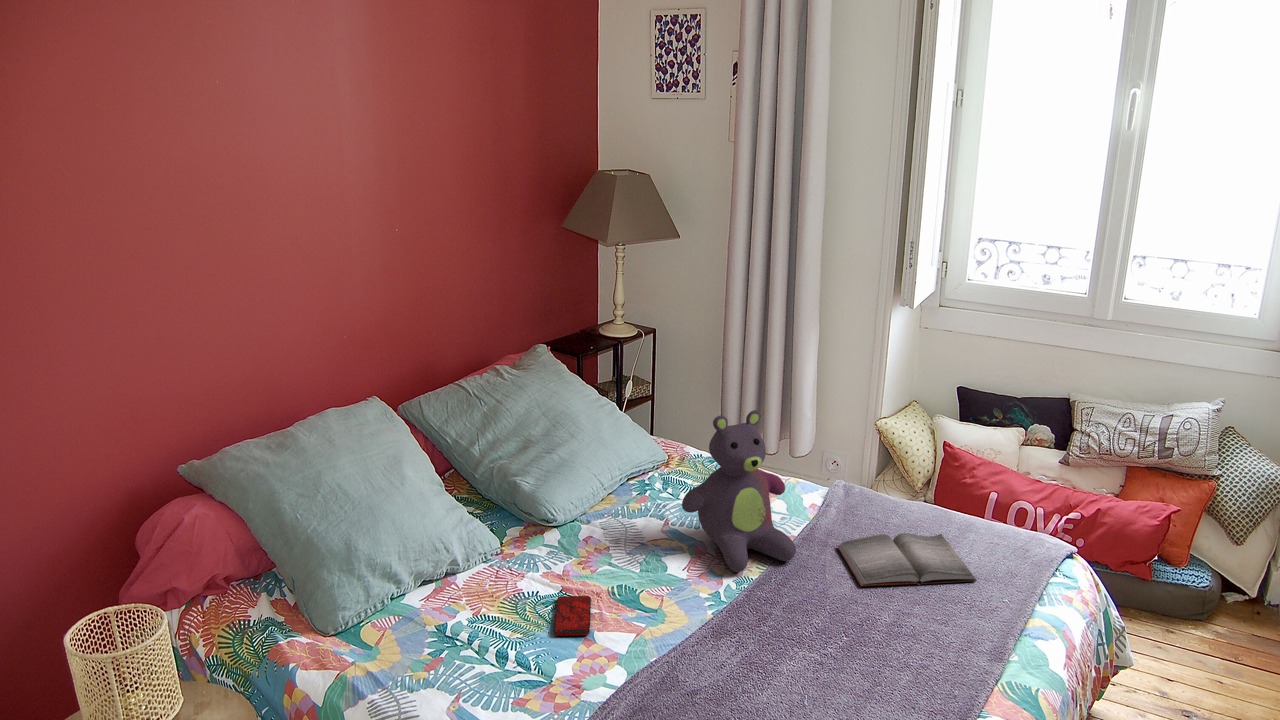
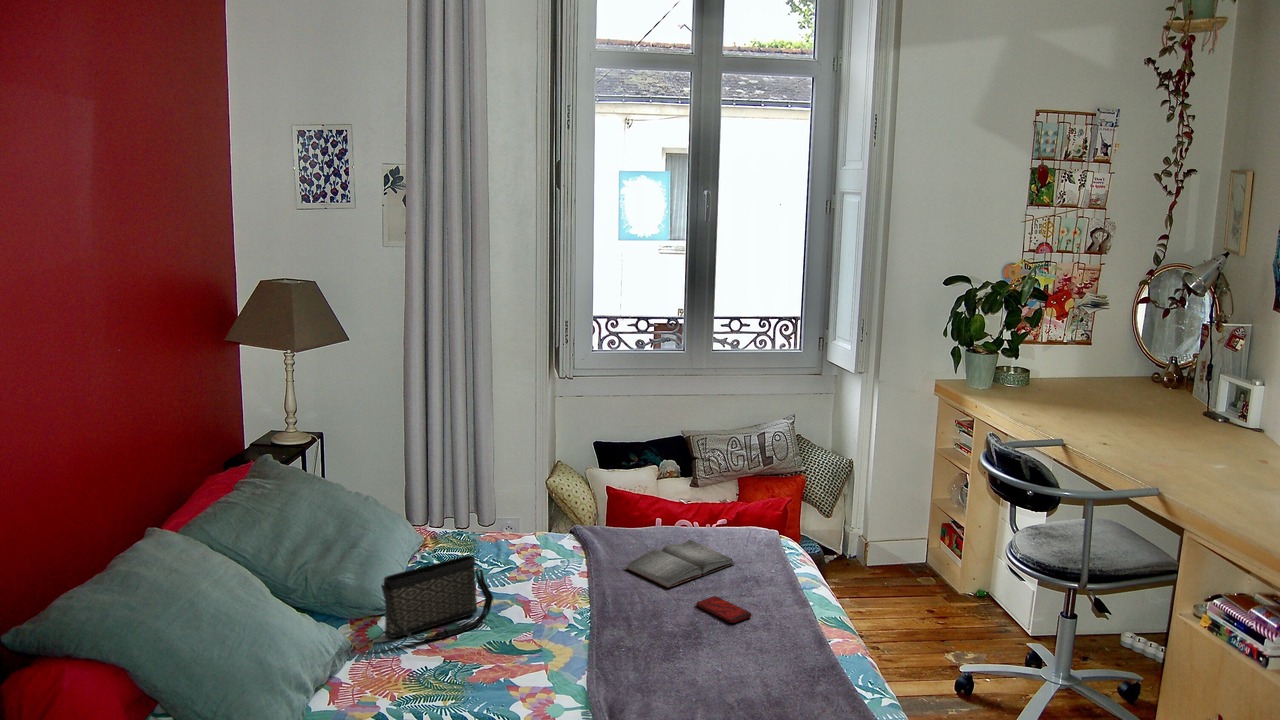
stuffed bear: present [682,410,796,572] -> none [509,465,607,605]
handbag: none [536,488,650,566] -> present [381,555,493,640]
smartphone: present [554,596,591,636] -> present [696,596,752,623]

